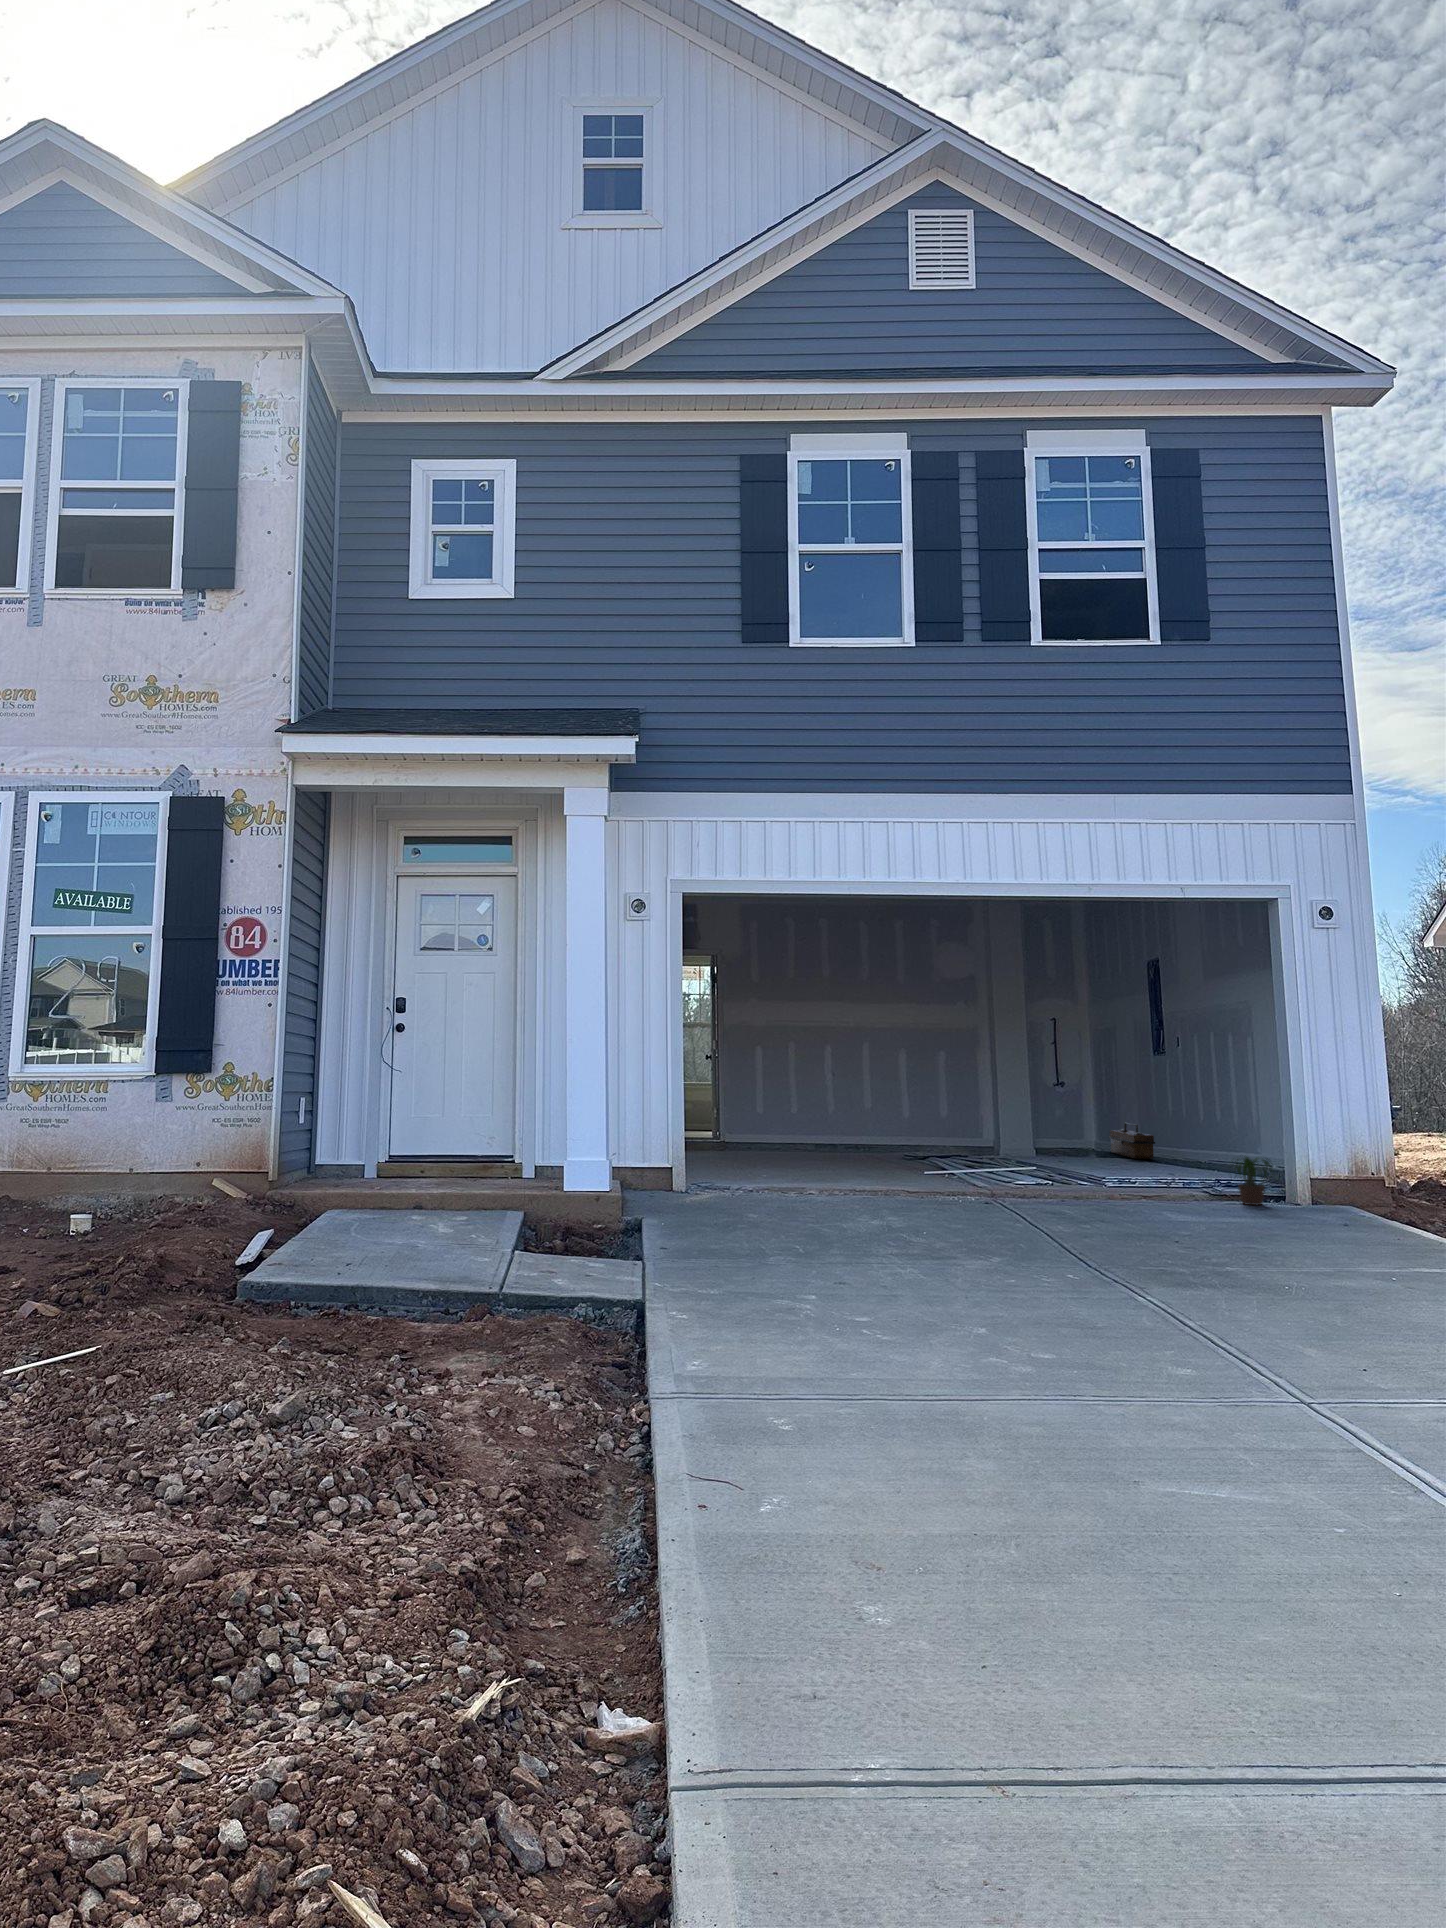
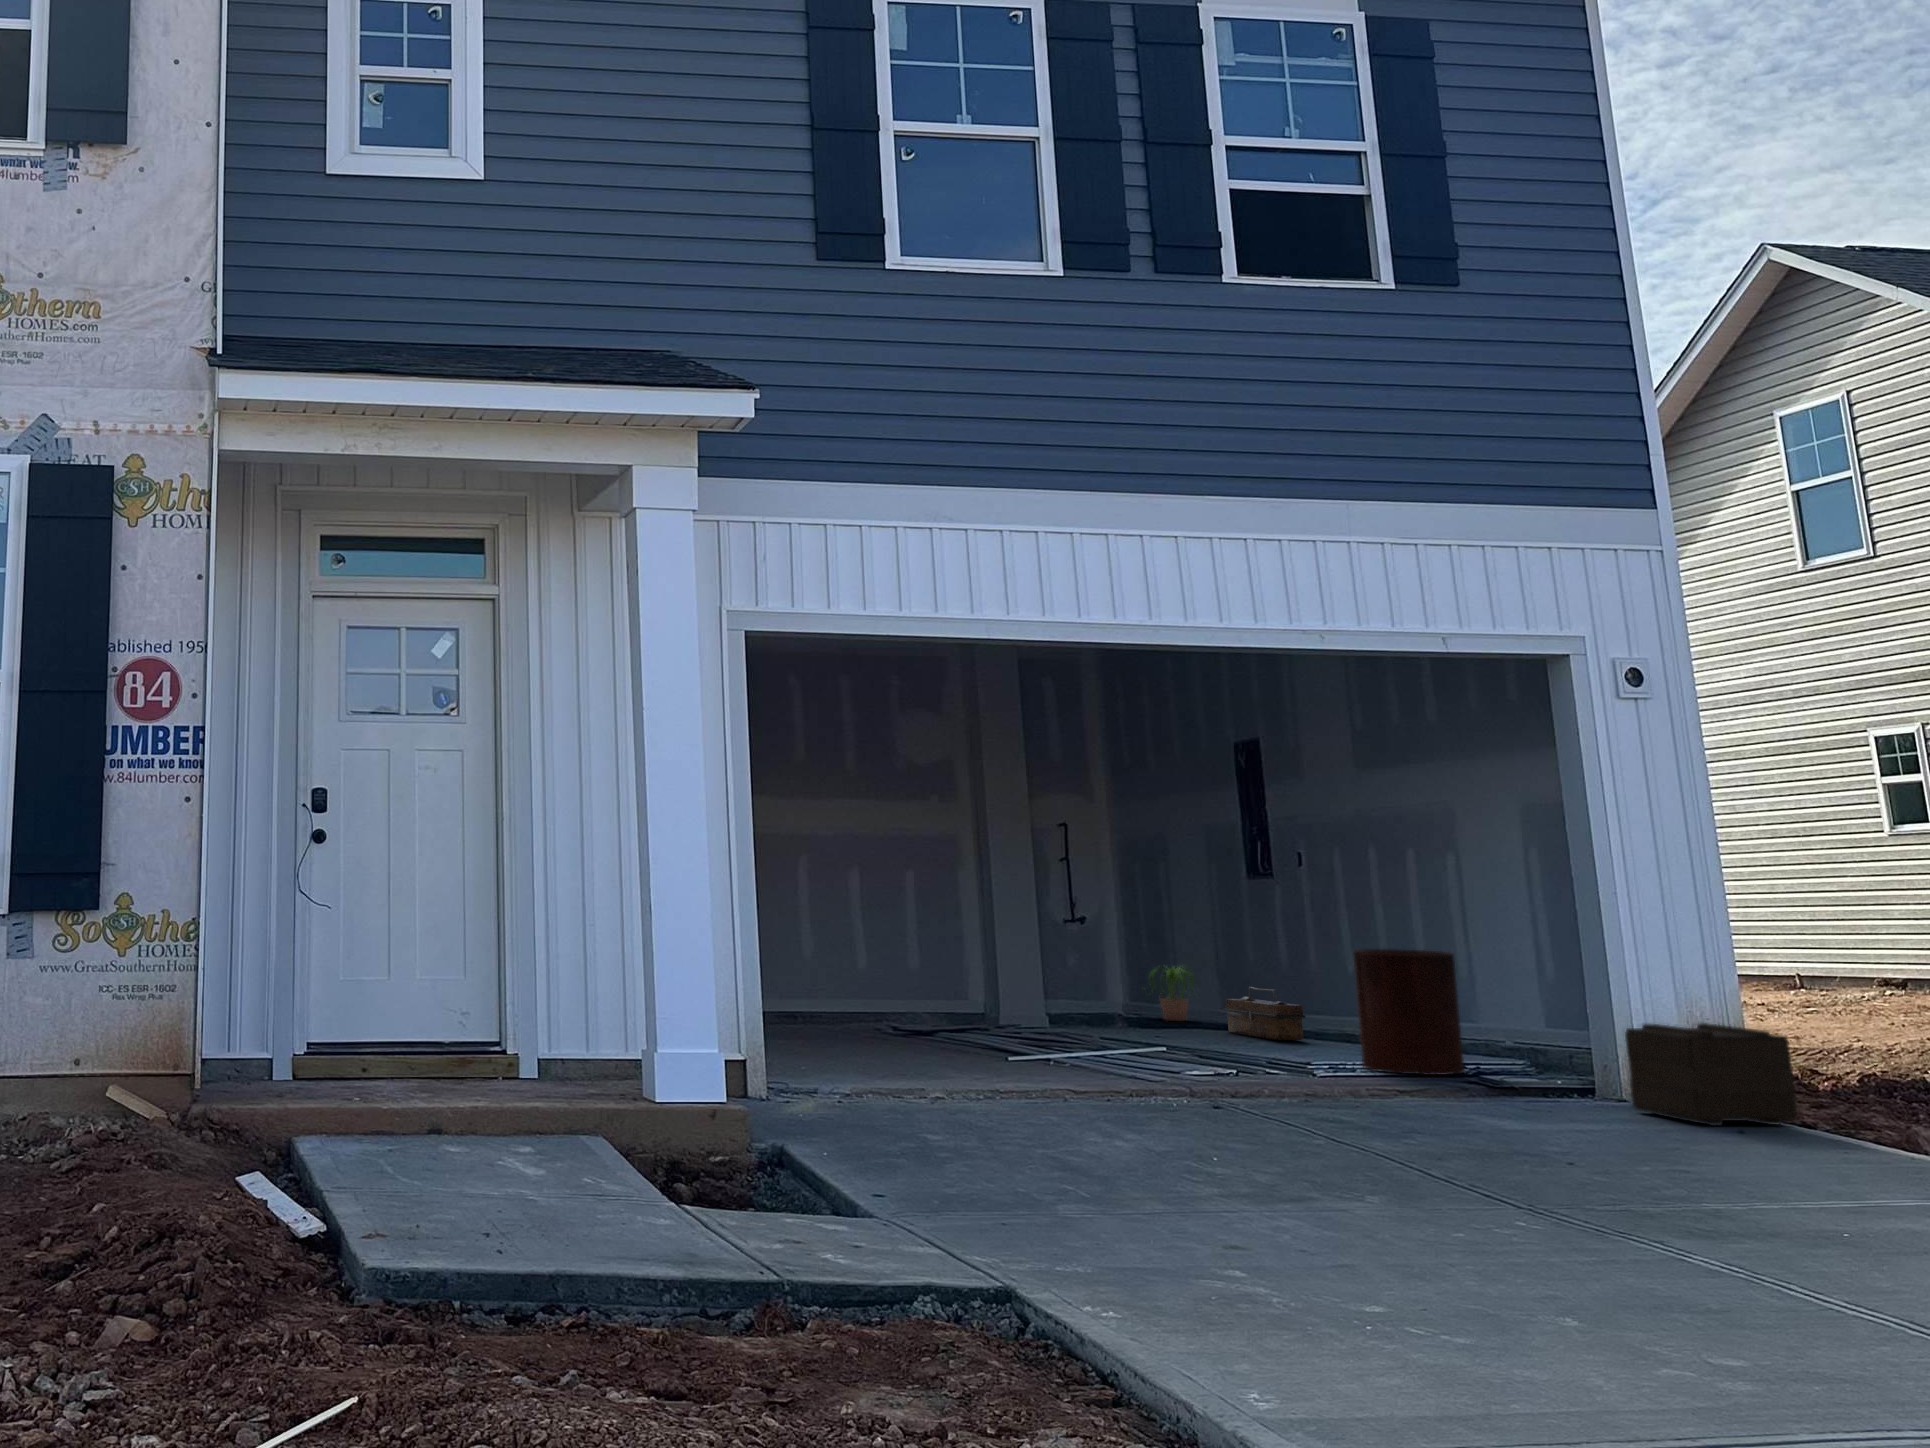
trash can: none [1161,1099,1232,1184] -> present [1353,949,1464,1075]
wooden crate: none [1304,1153,1413,1223] -> present [1625,1023,1797,1125]
potted plant: present [1230,1157,1273,1205] -> present [1150,967,1196,1021]

